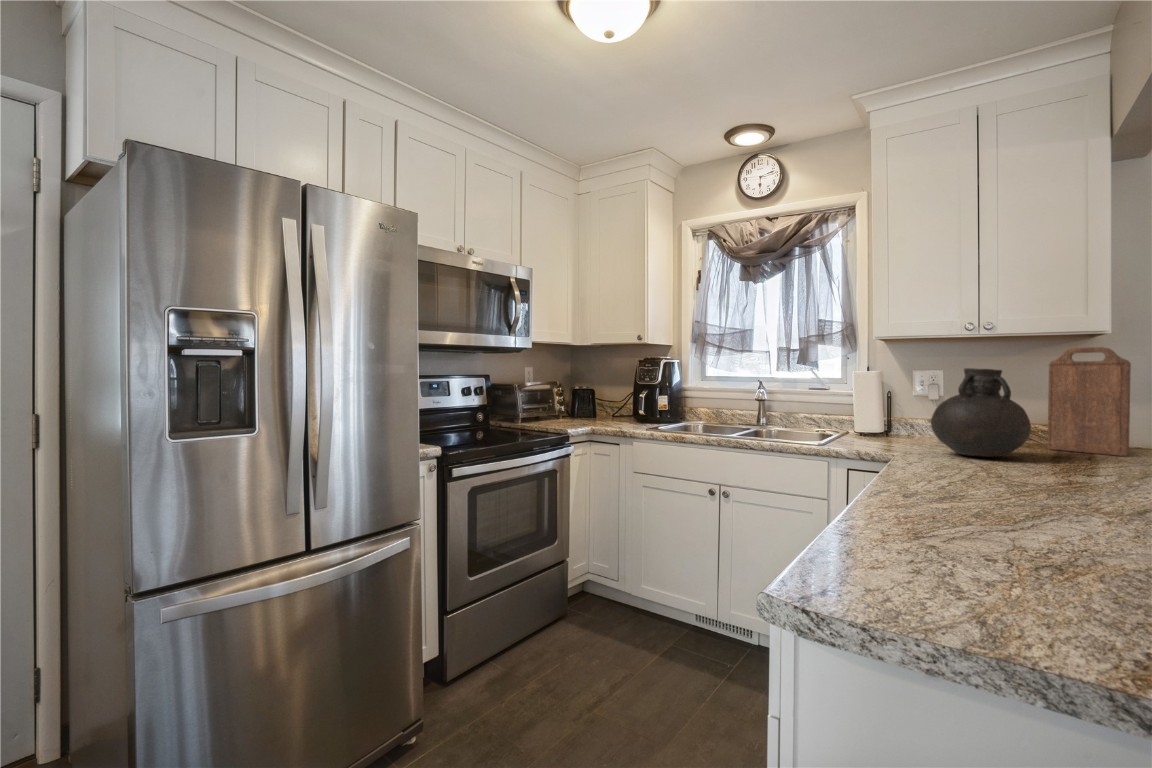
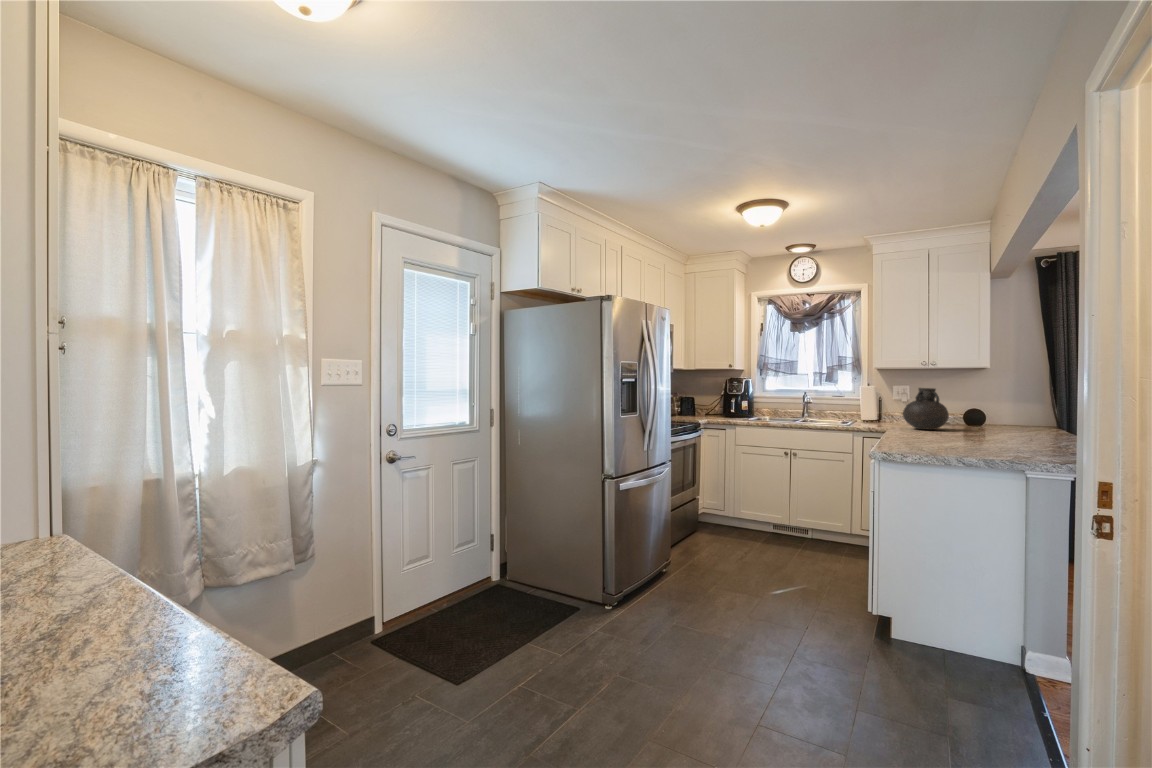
cutting board: present [1048,347,1131,456] -> none [961,377,997,429]

